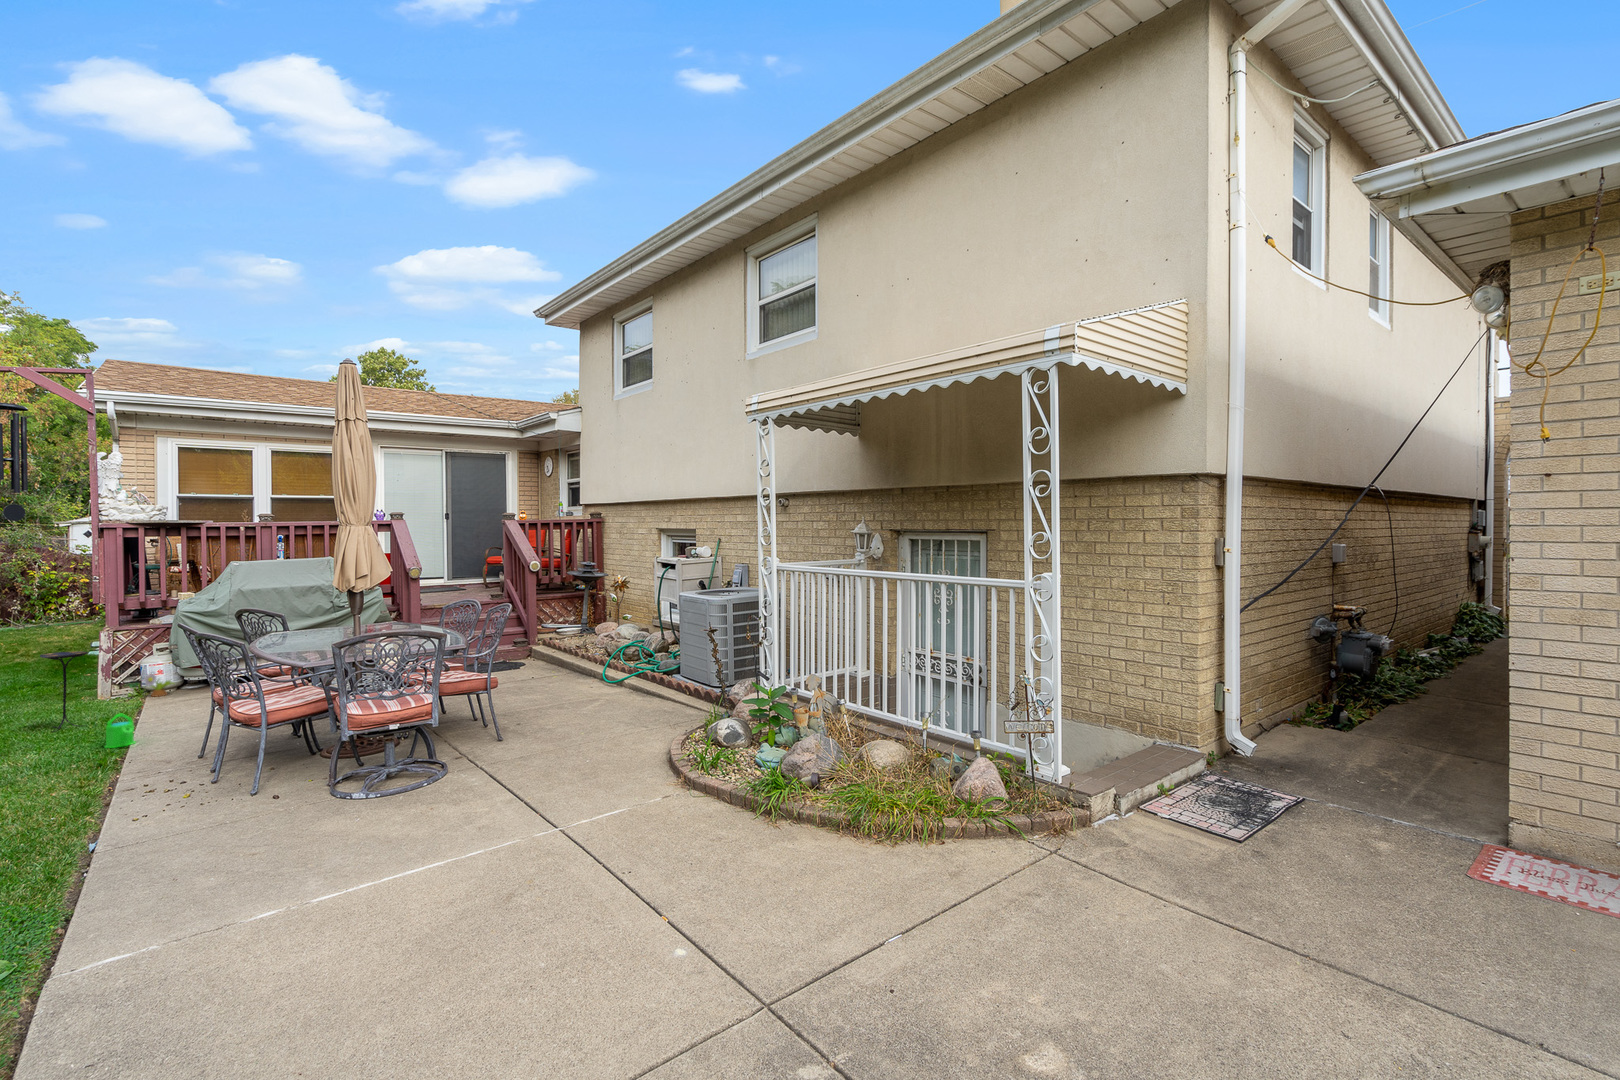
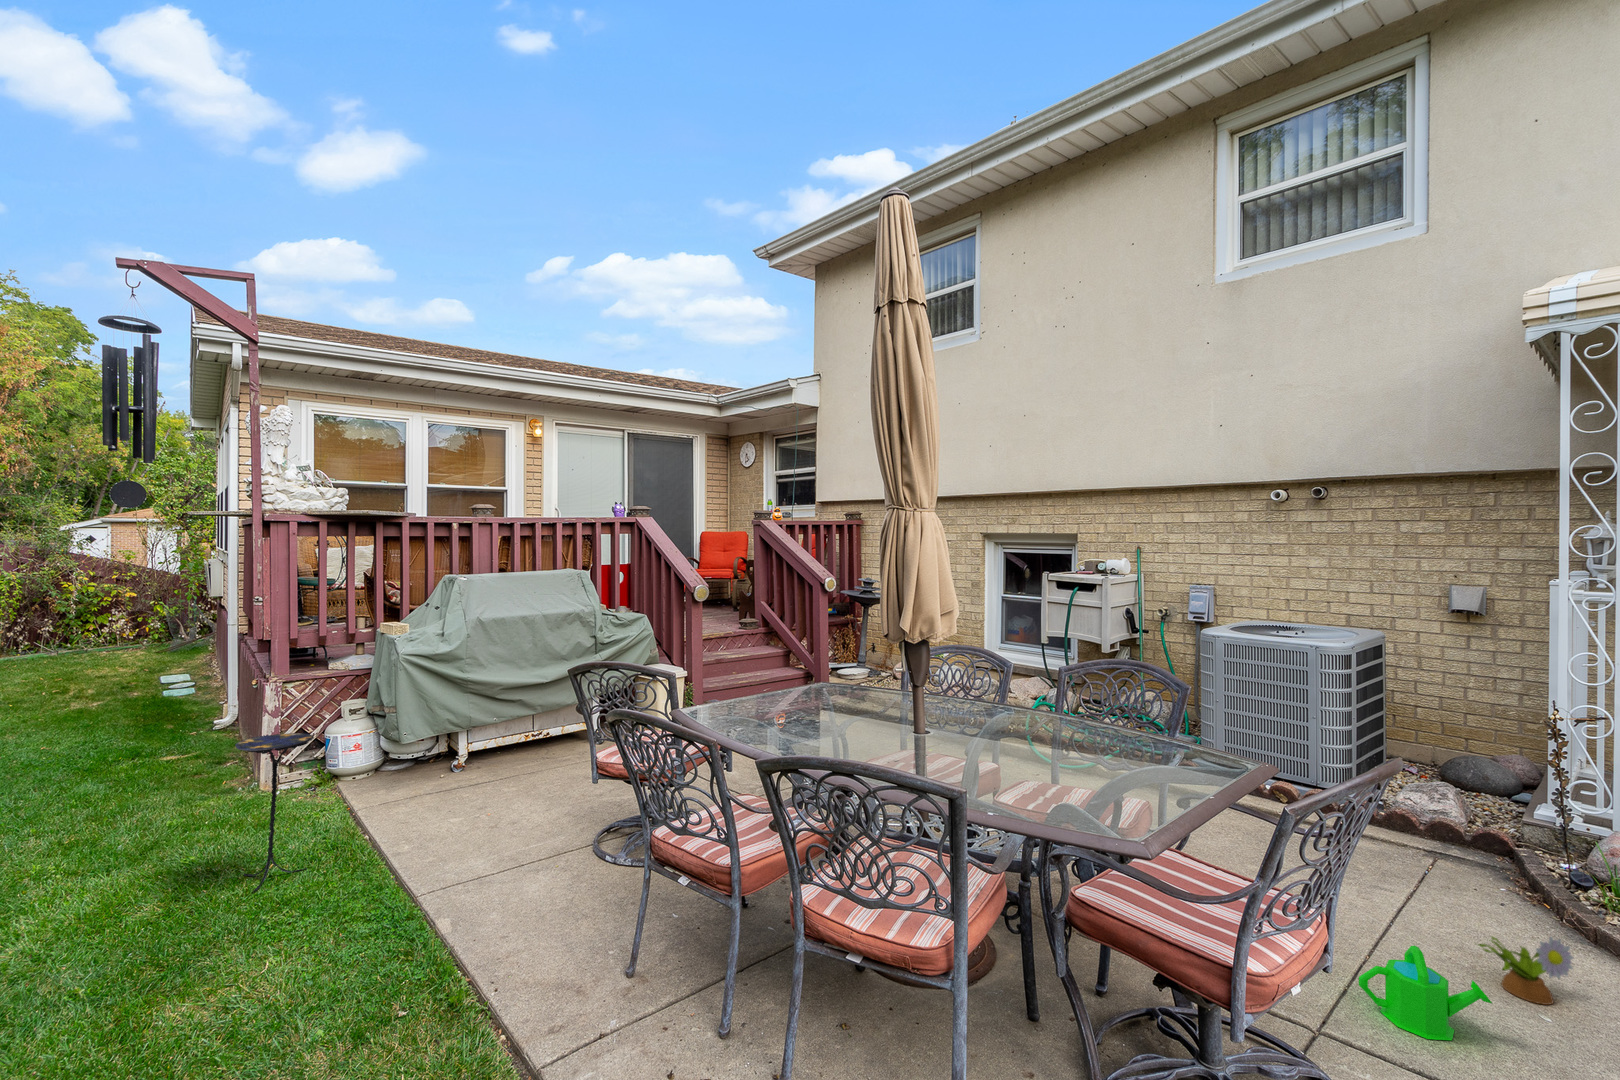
decorative plant: present [145,674,174,697] -> present [1478,937,1573,1005]
watering can: present [105,713,135,748] -> present [1359,945,1492,1040]

